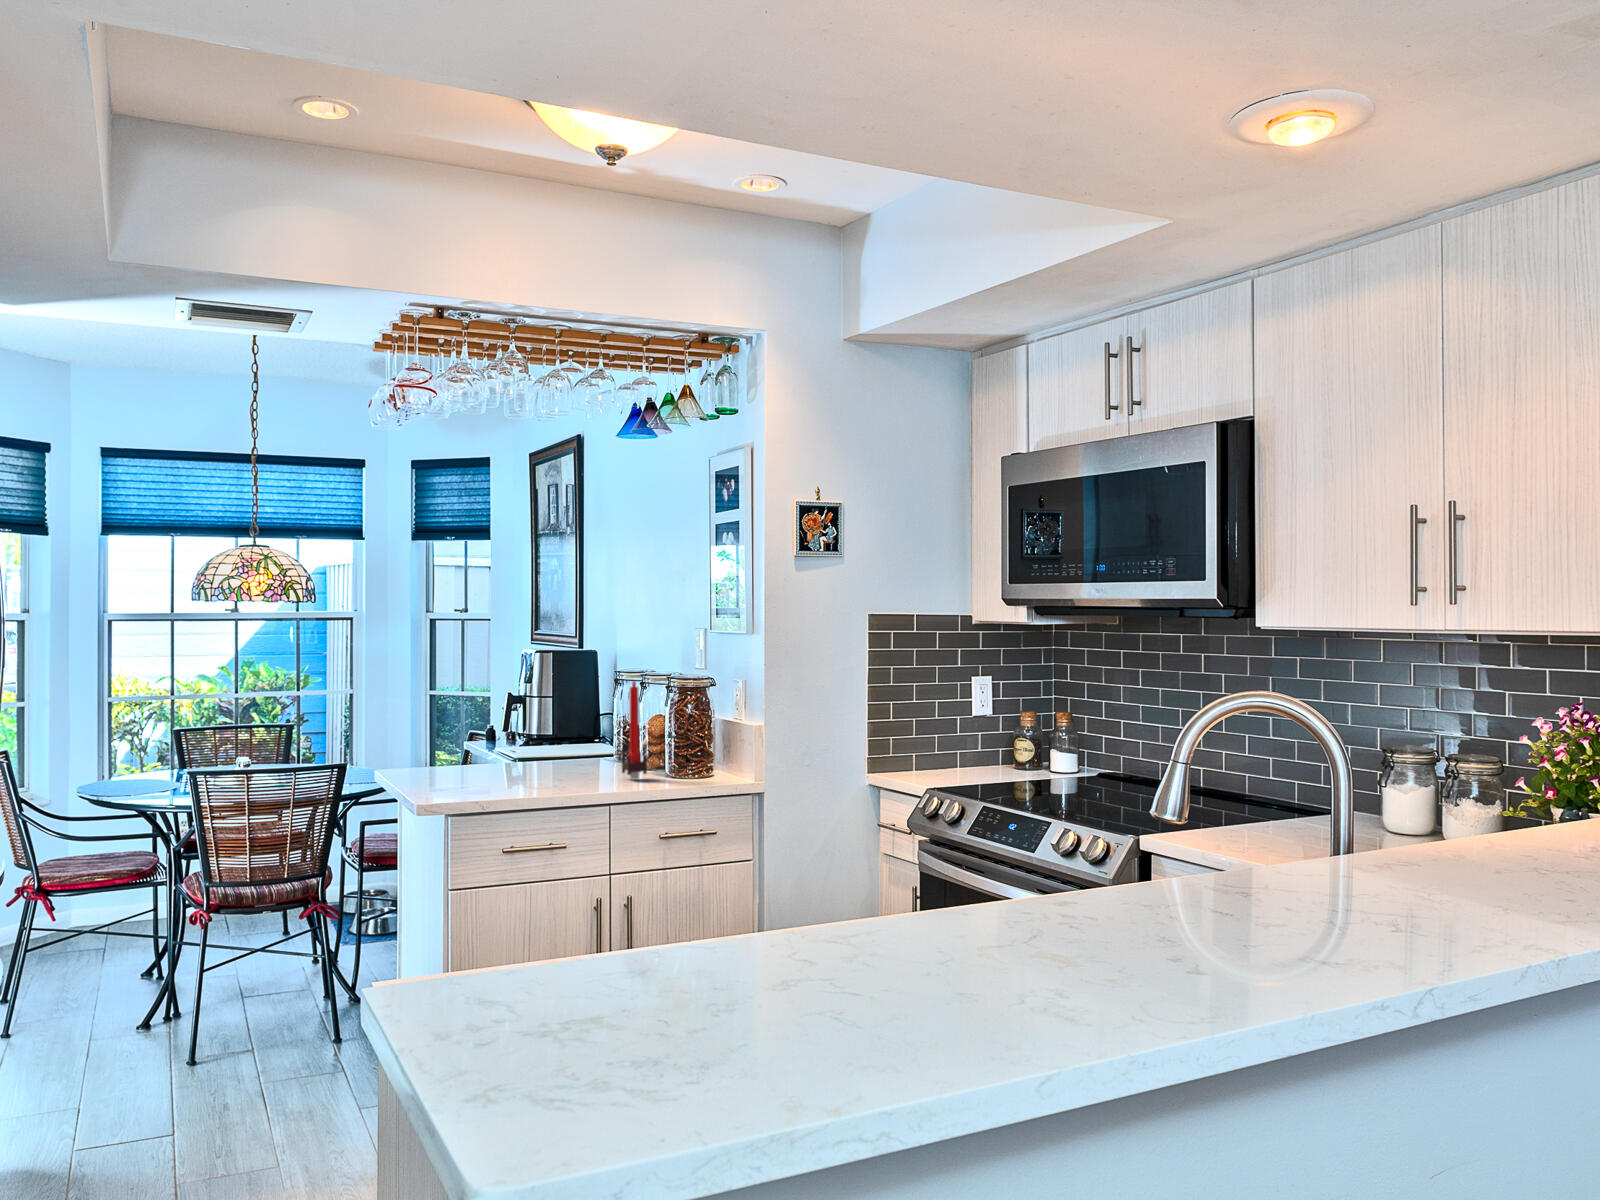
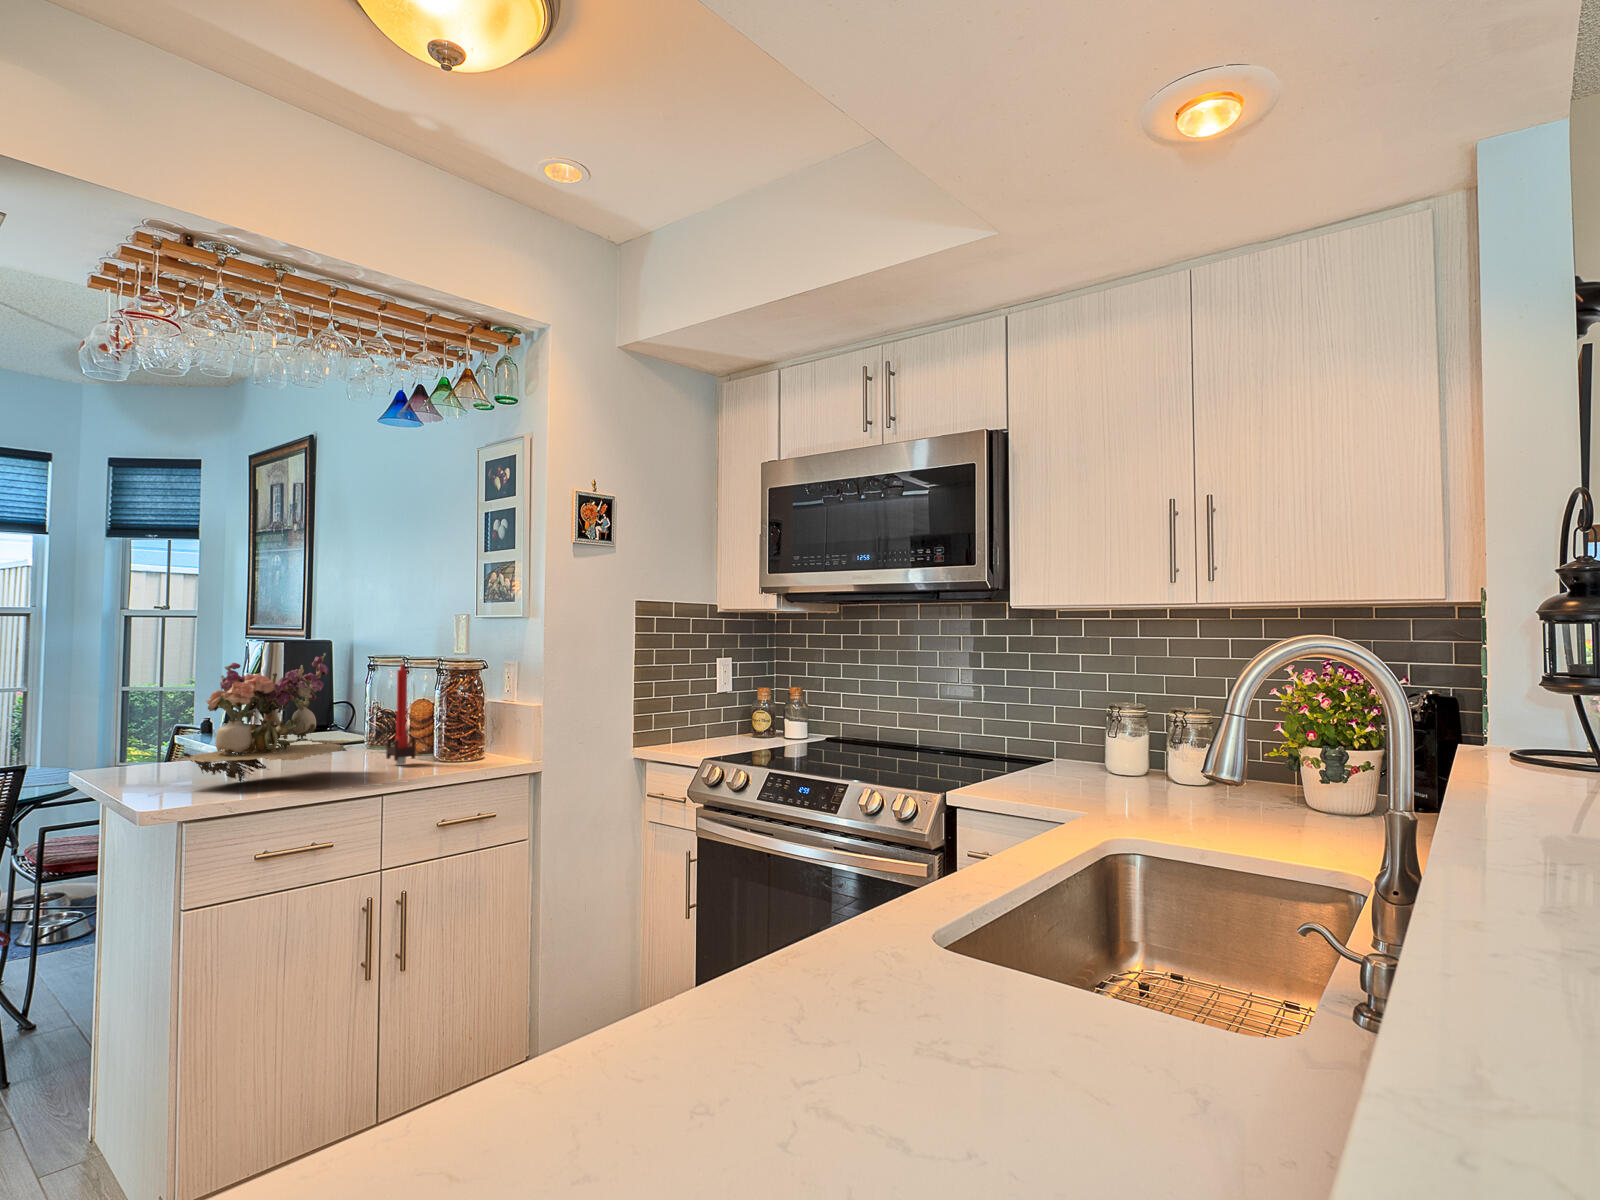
flower arrangement: none [442,671,587,789] -> present [173,653,349,782]

